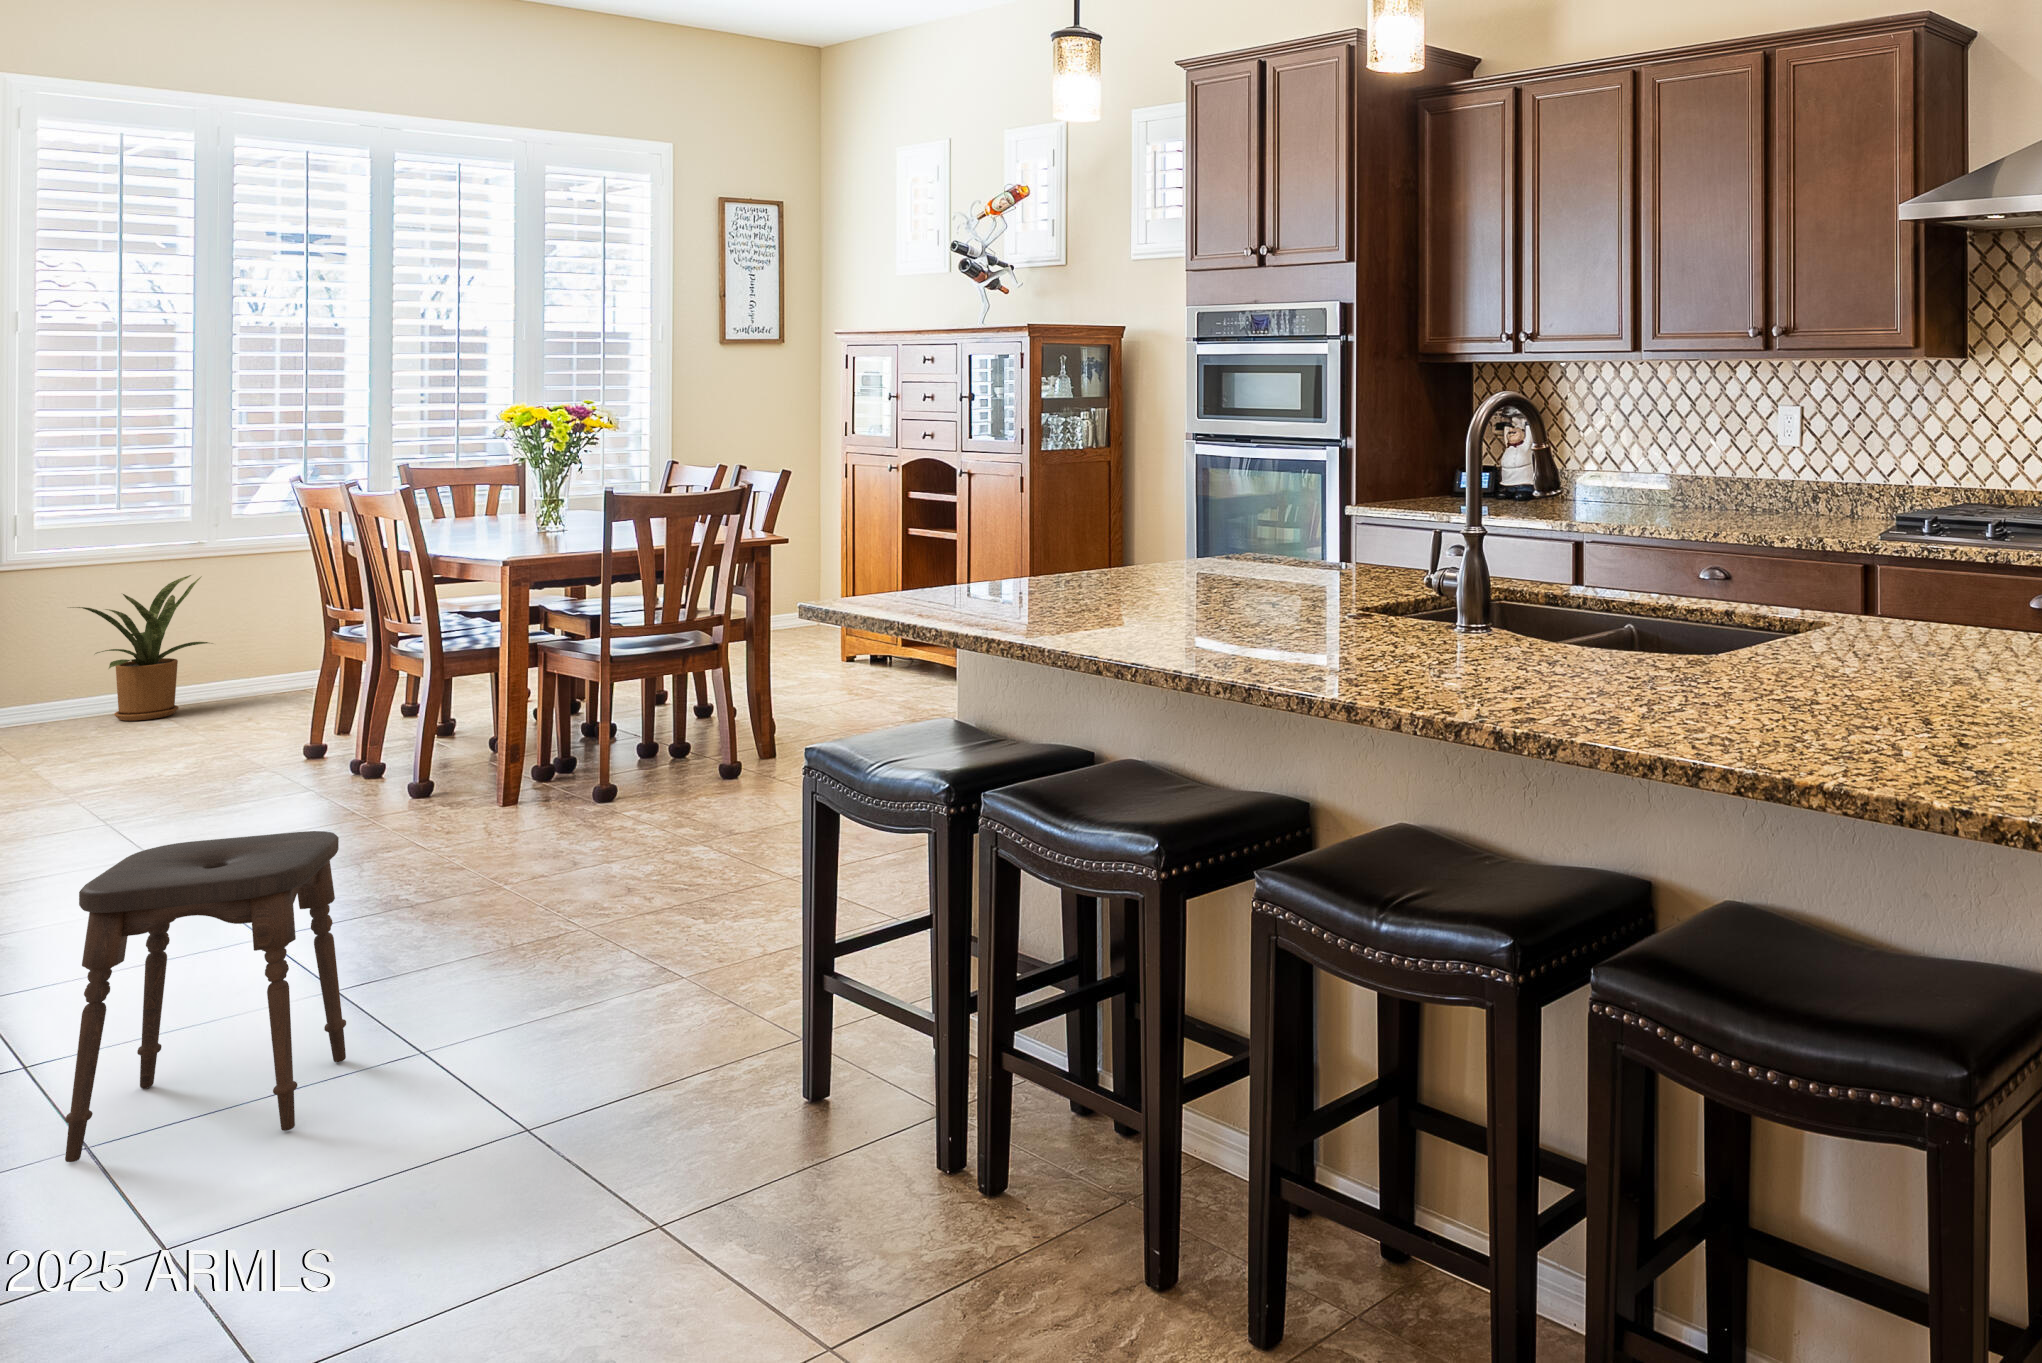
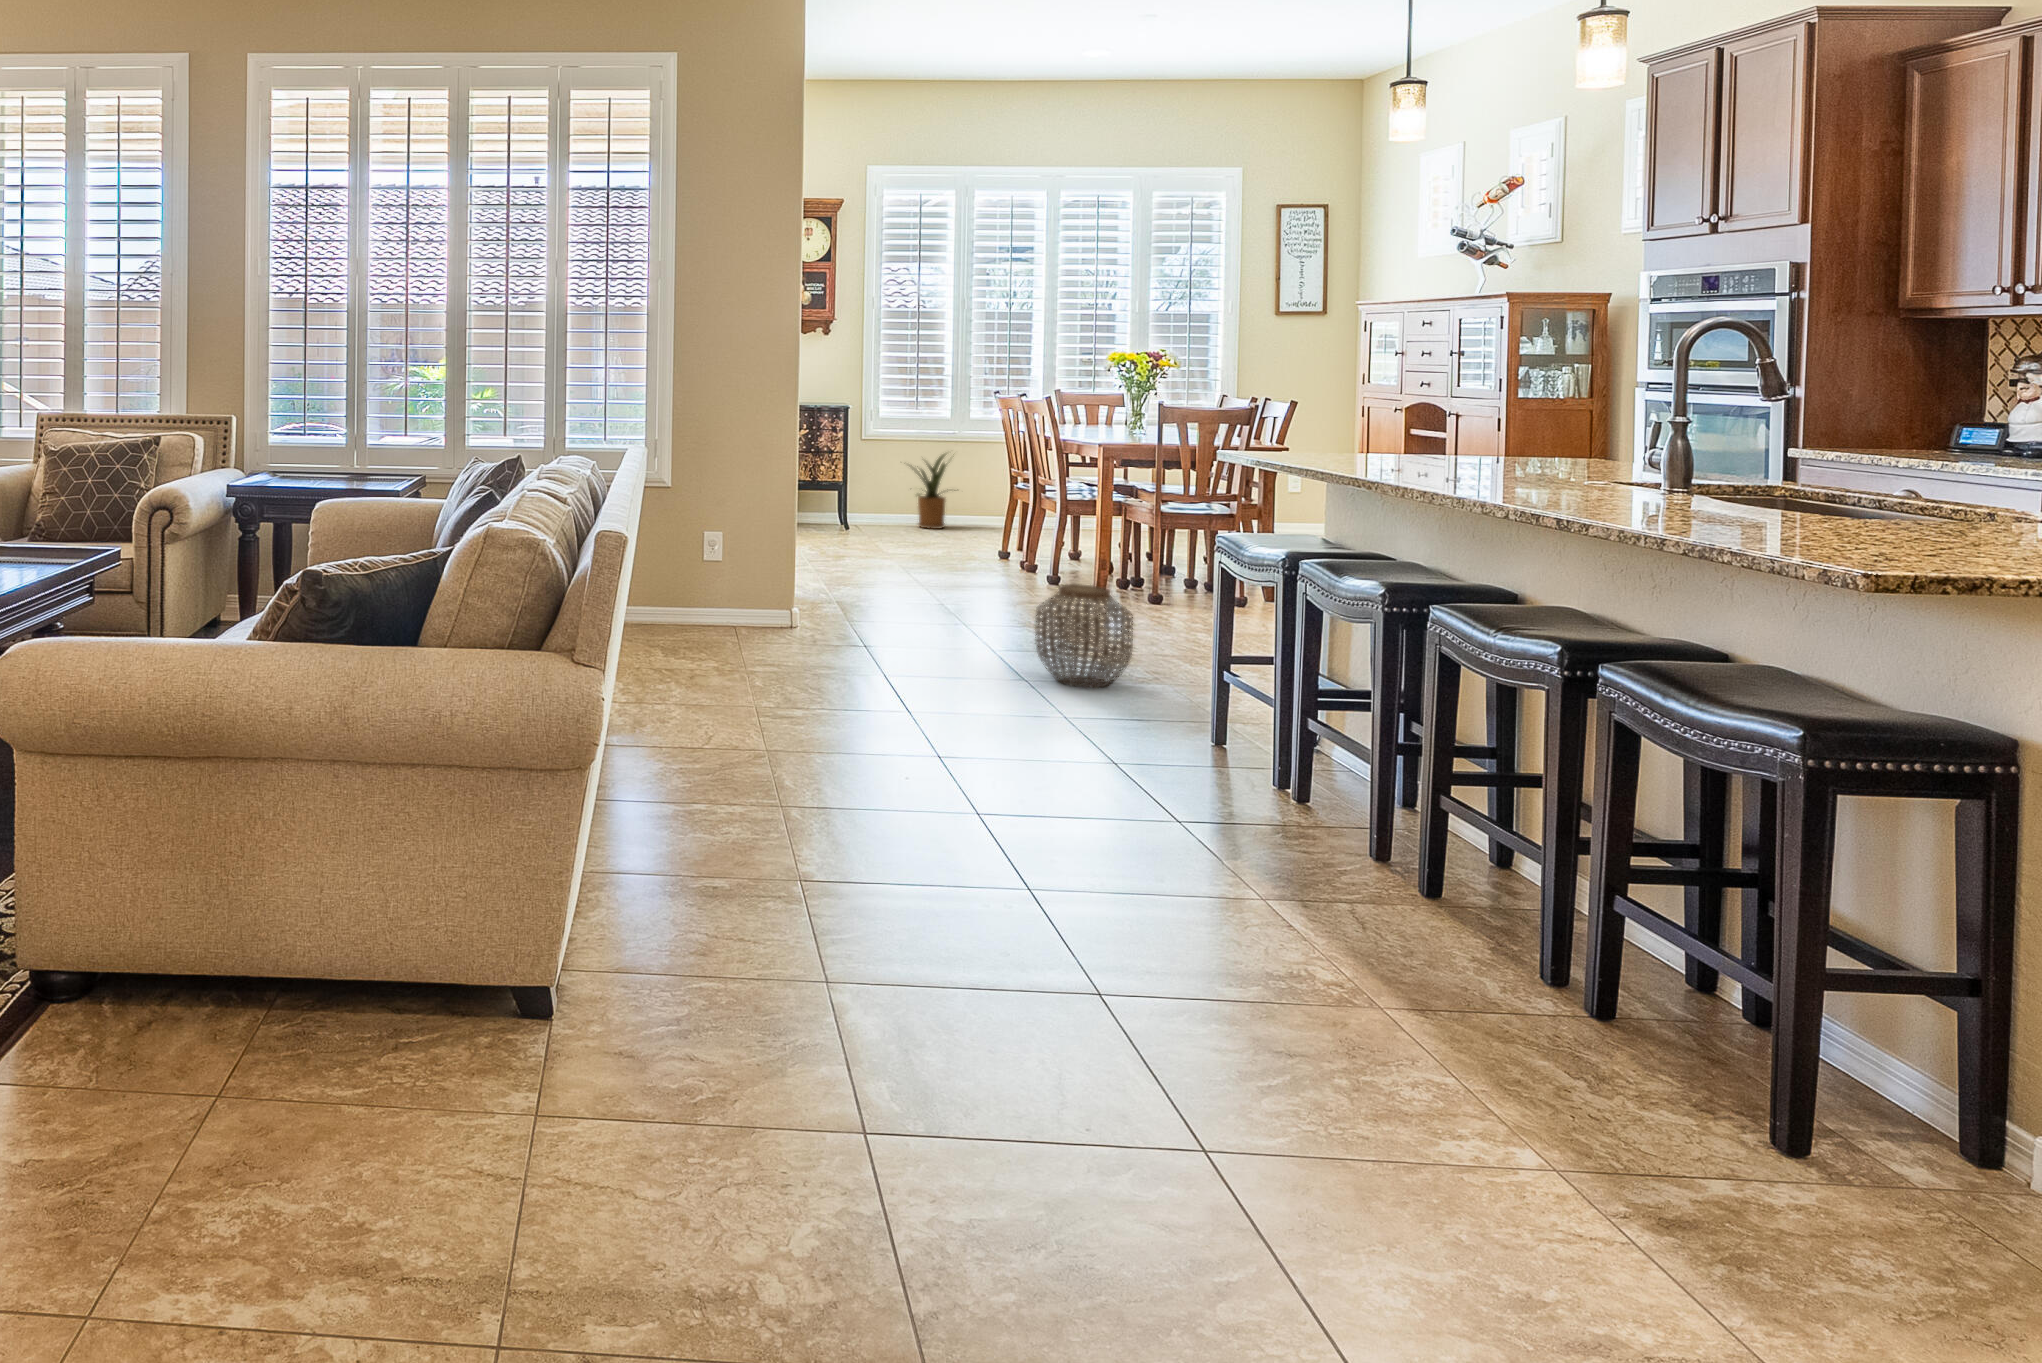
stool: present [65,831,346,1162] -> none [888,549,998,689]
woven basket: none [429,843,623,1046] -> present [1035,584,1133,688]

